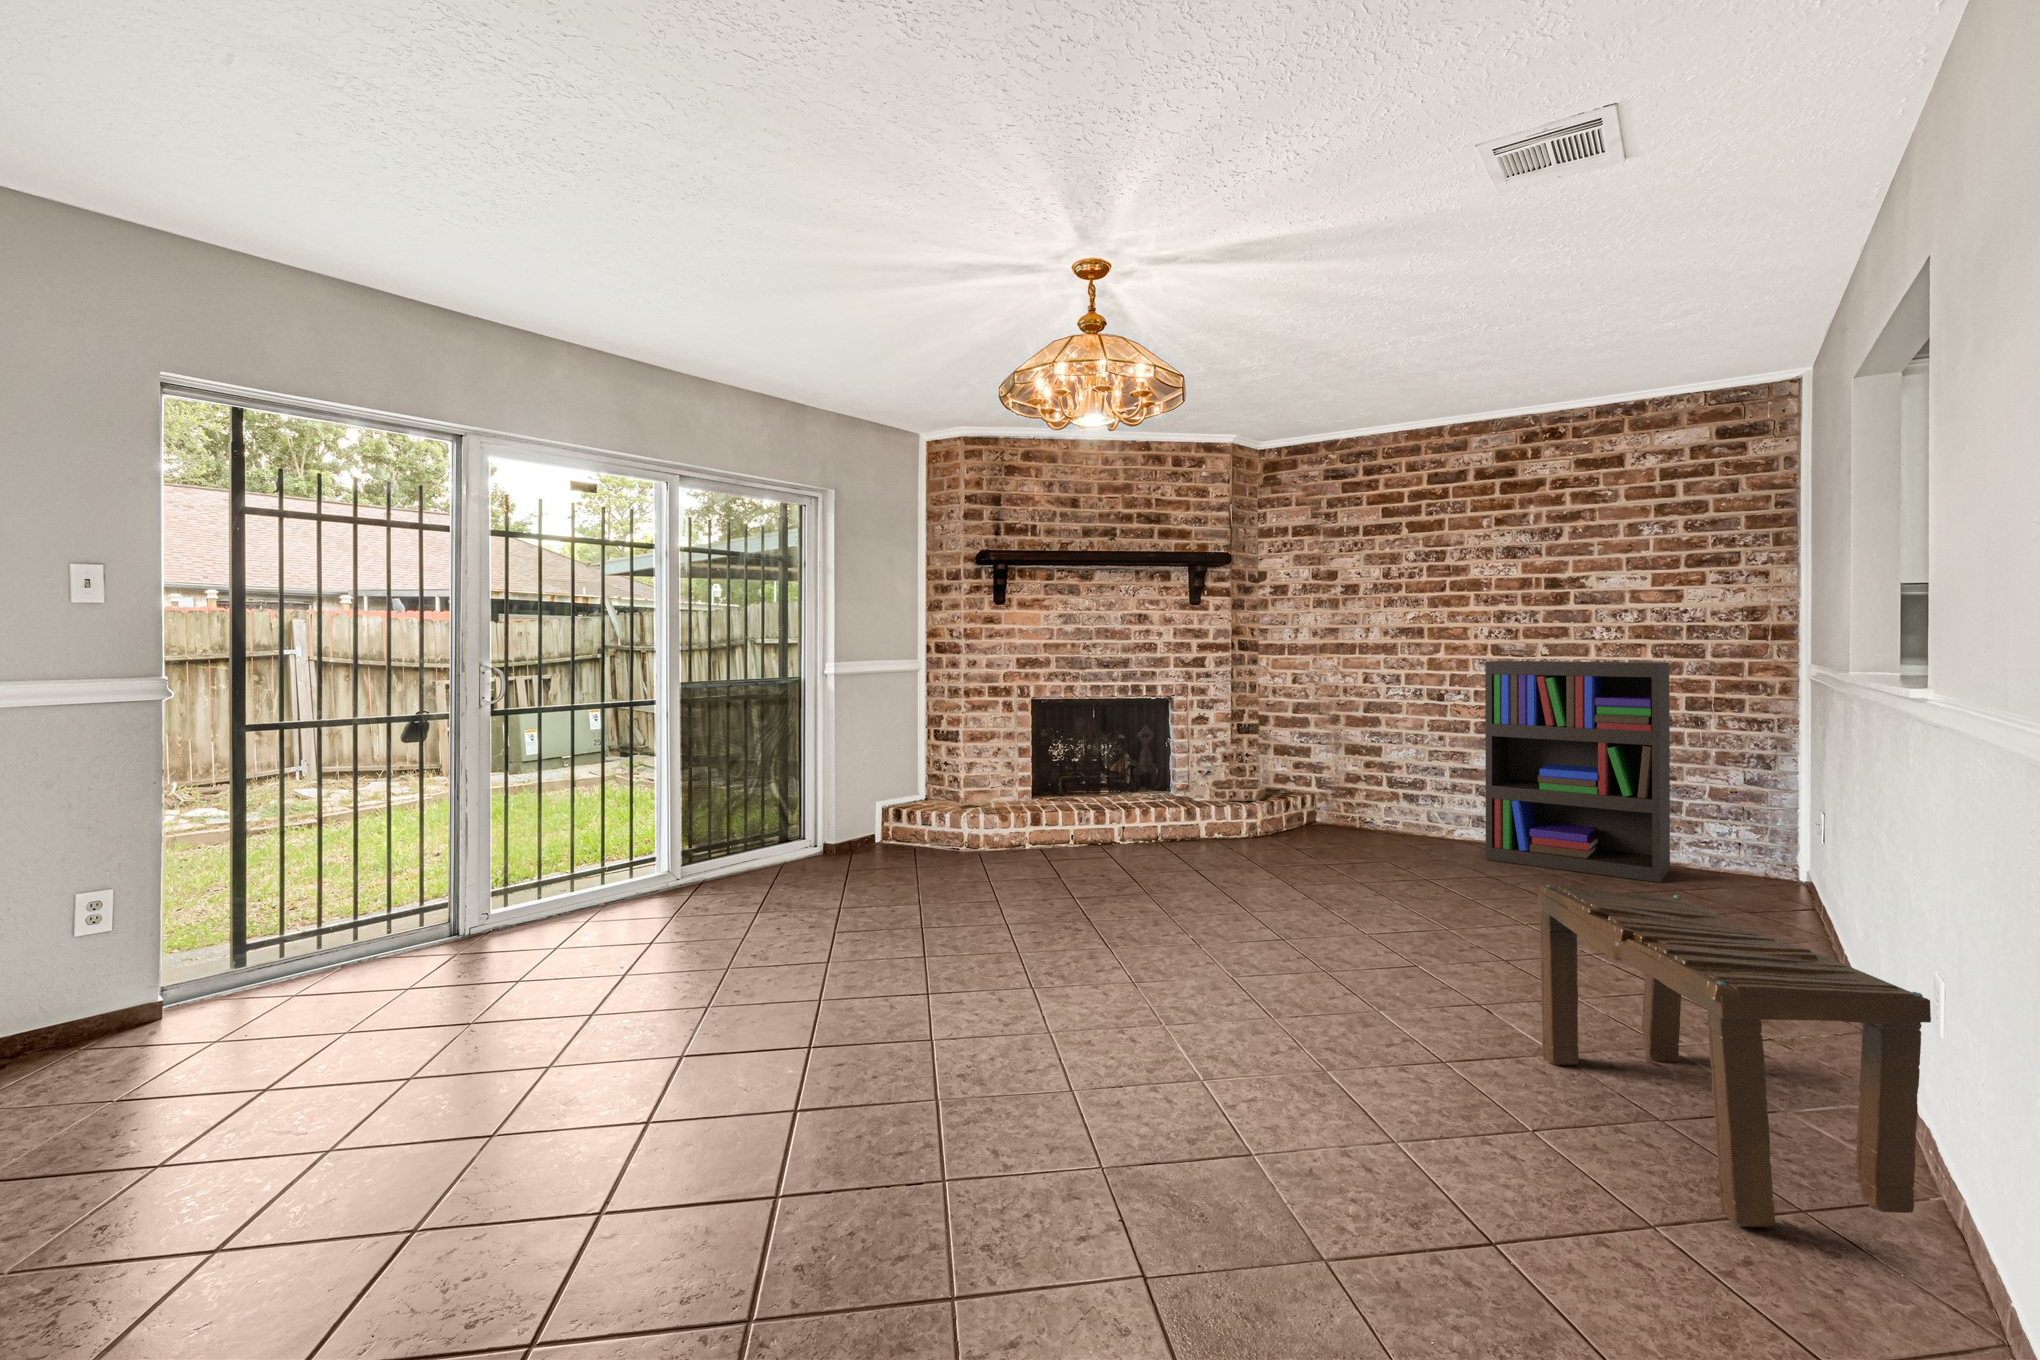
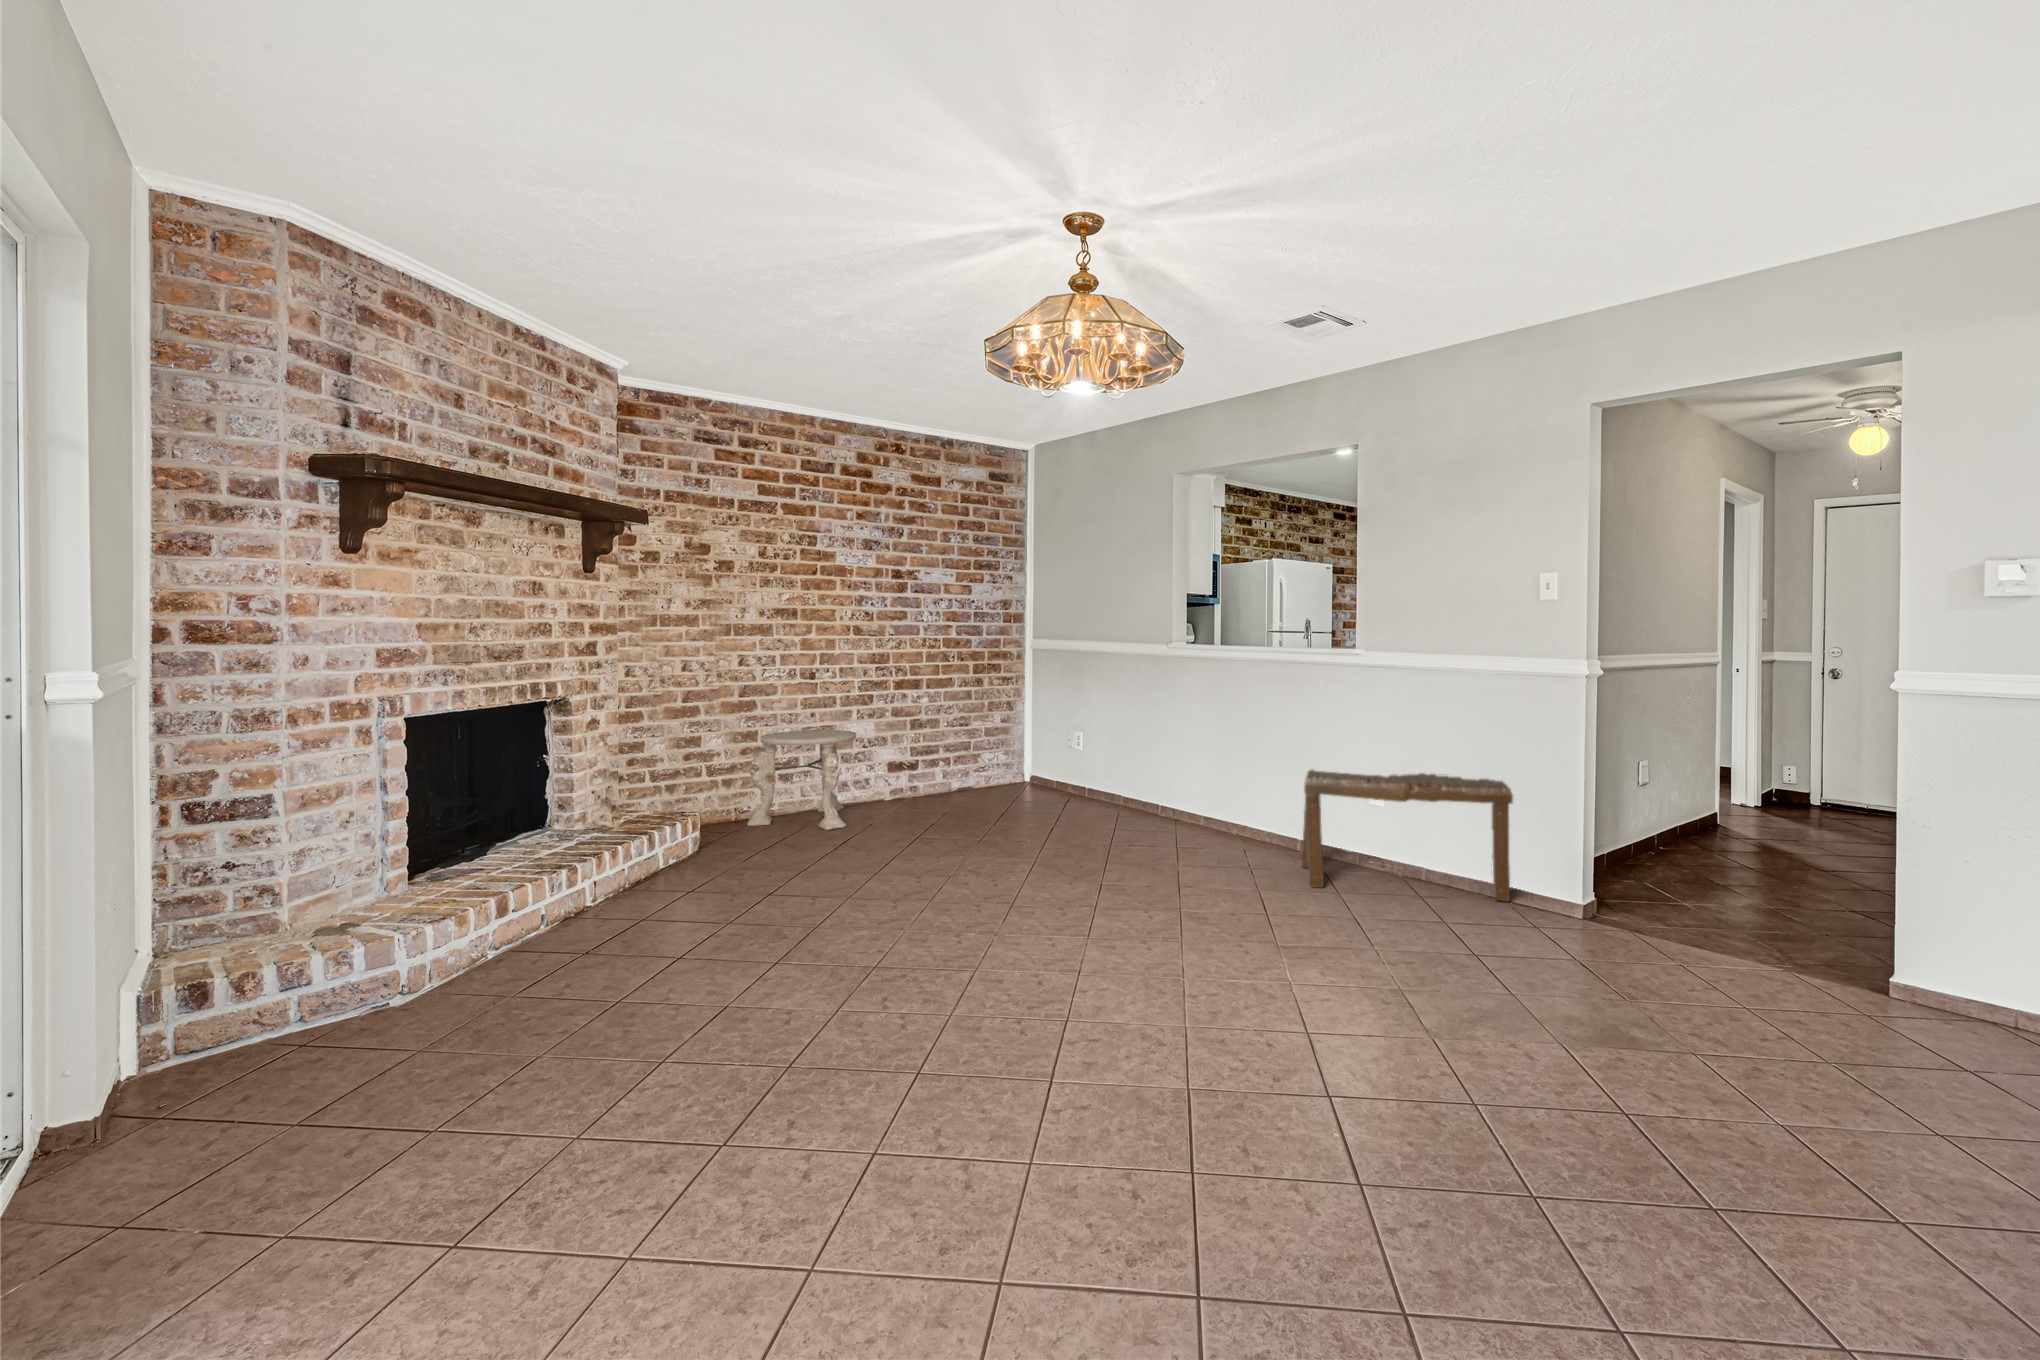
bookshelf: present [1485,661,1670,882] -> none [868,638,1004,812]
side table: none [1346,752,1462,856] -> present [748,730,856,830]

